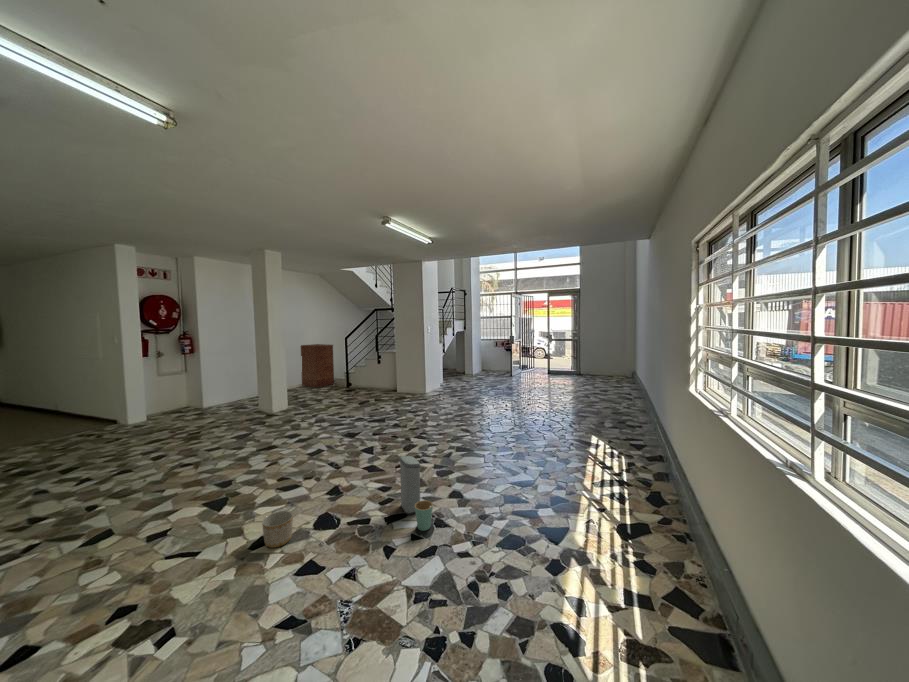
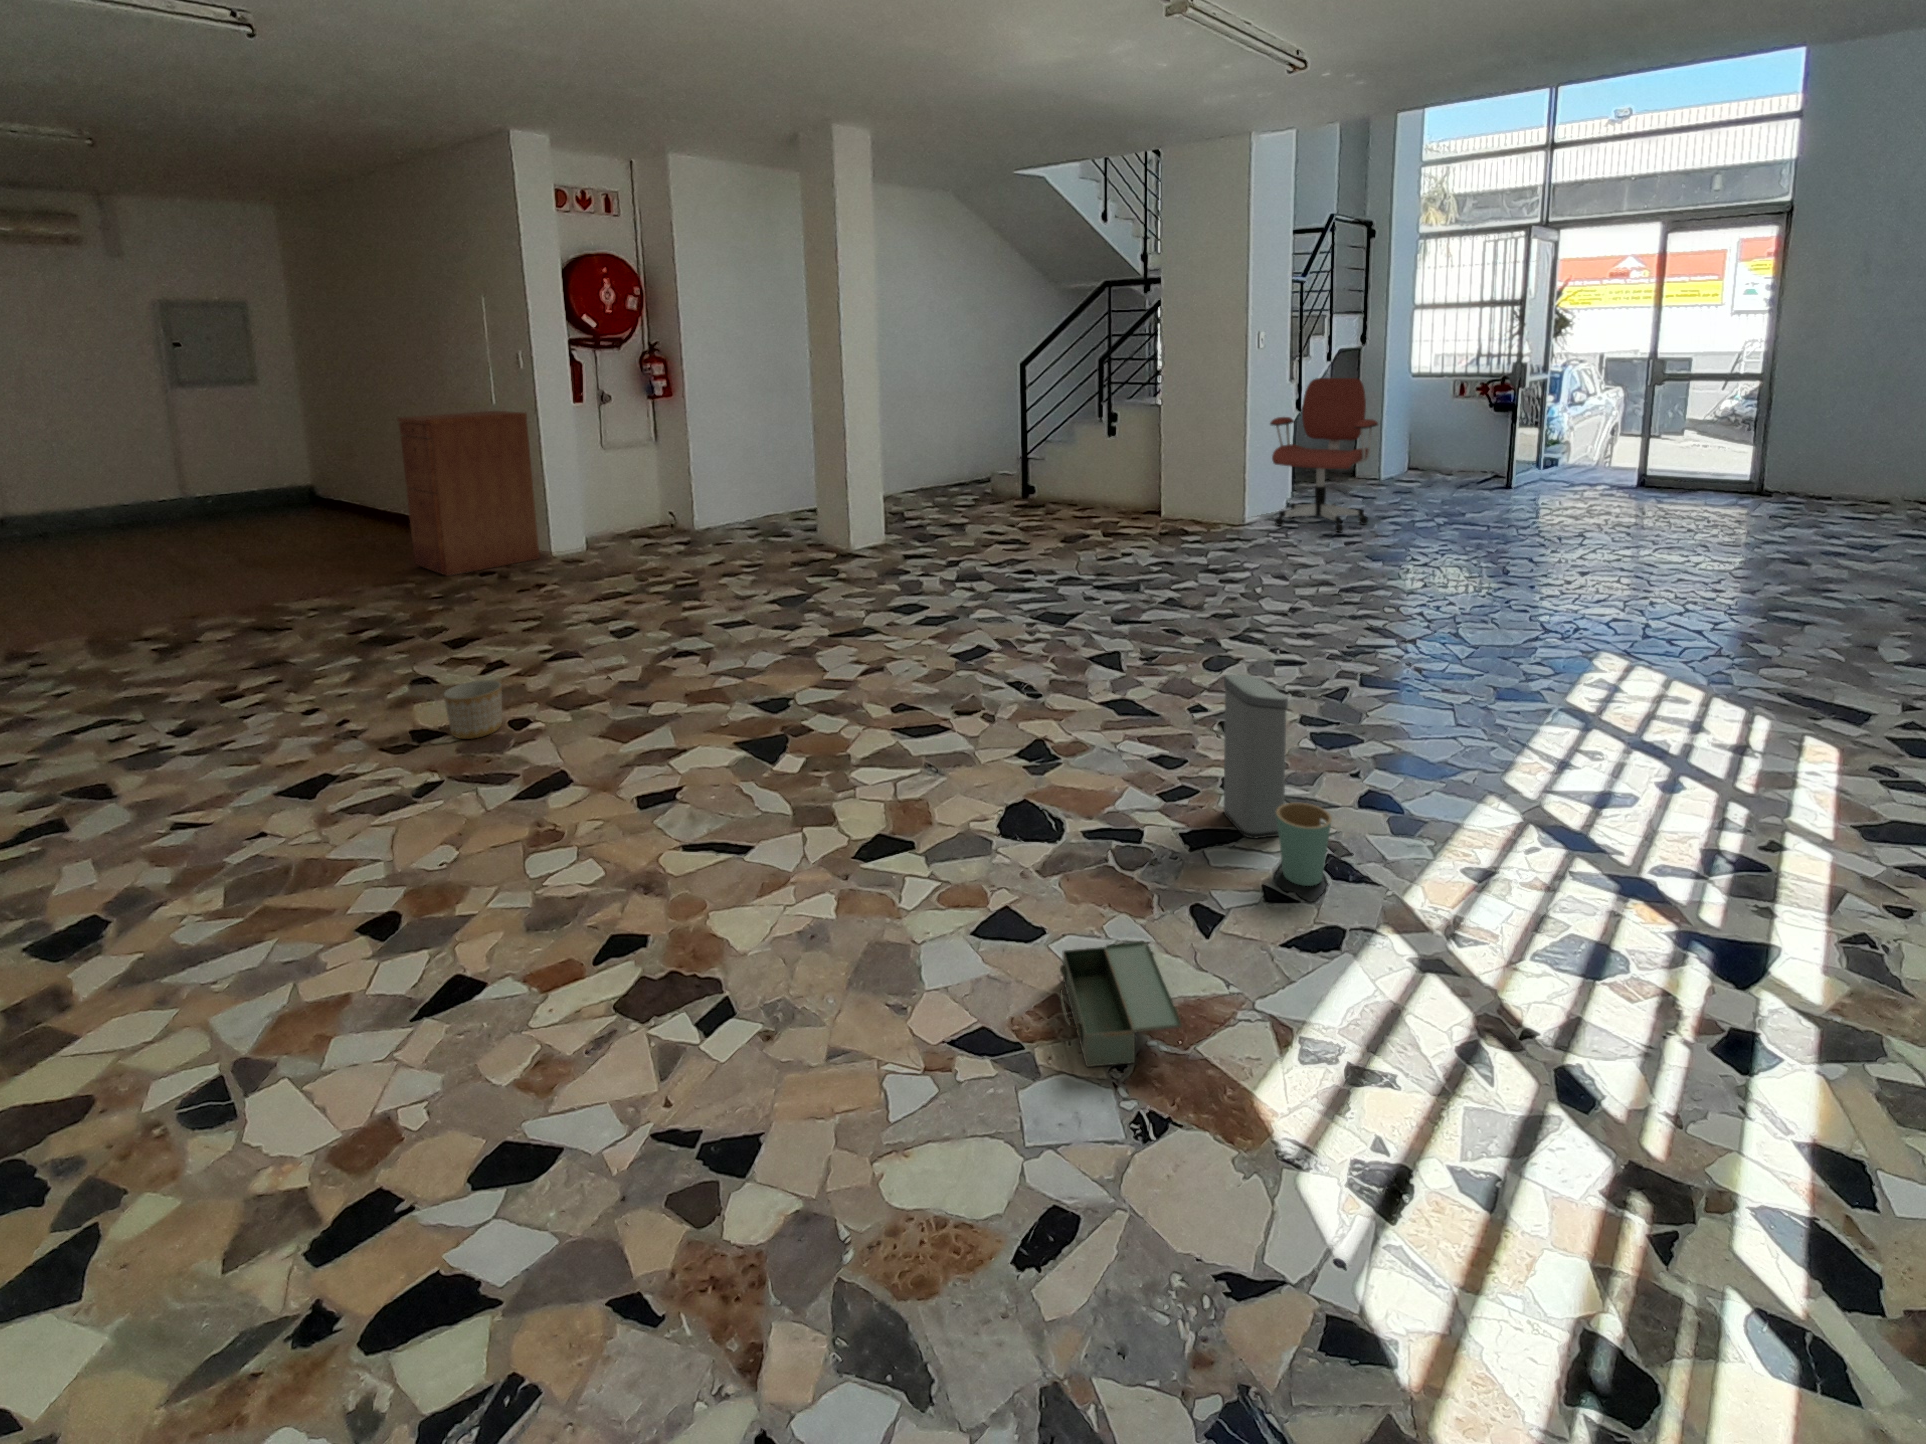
filing cabinet: present [301,344,334,387] -> present [398,411,539,576]
office chair: none [433,344,467,395] -> present [1270,378,1378,532]
planter: present [262,511,293,548] -> present [444,680,502,739]
toolbox: none [325,566,369,624] -> present [1060,941,1181,1067]

